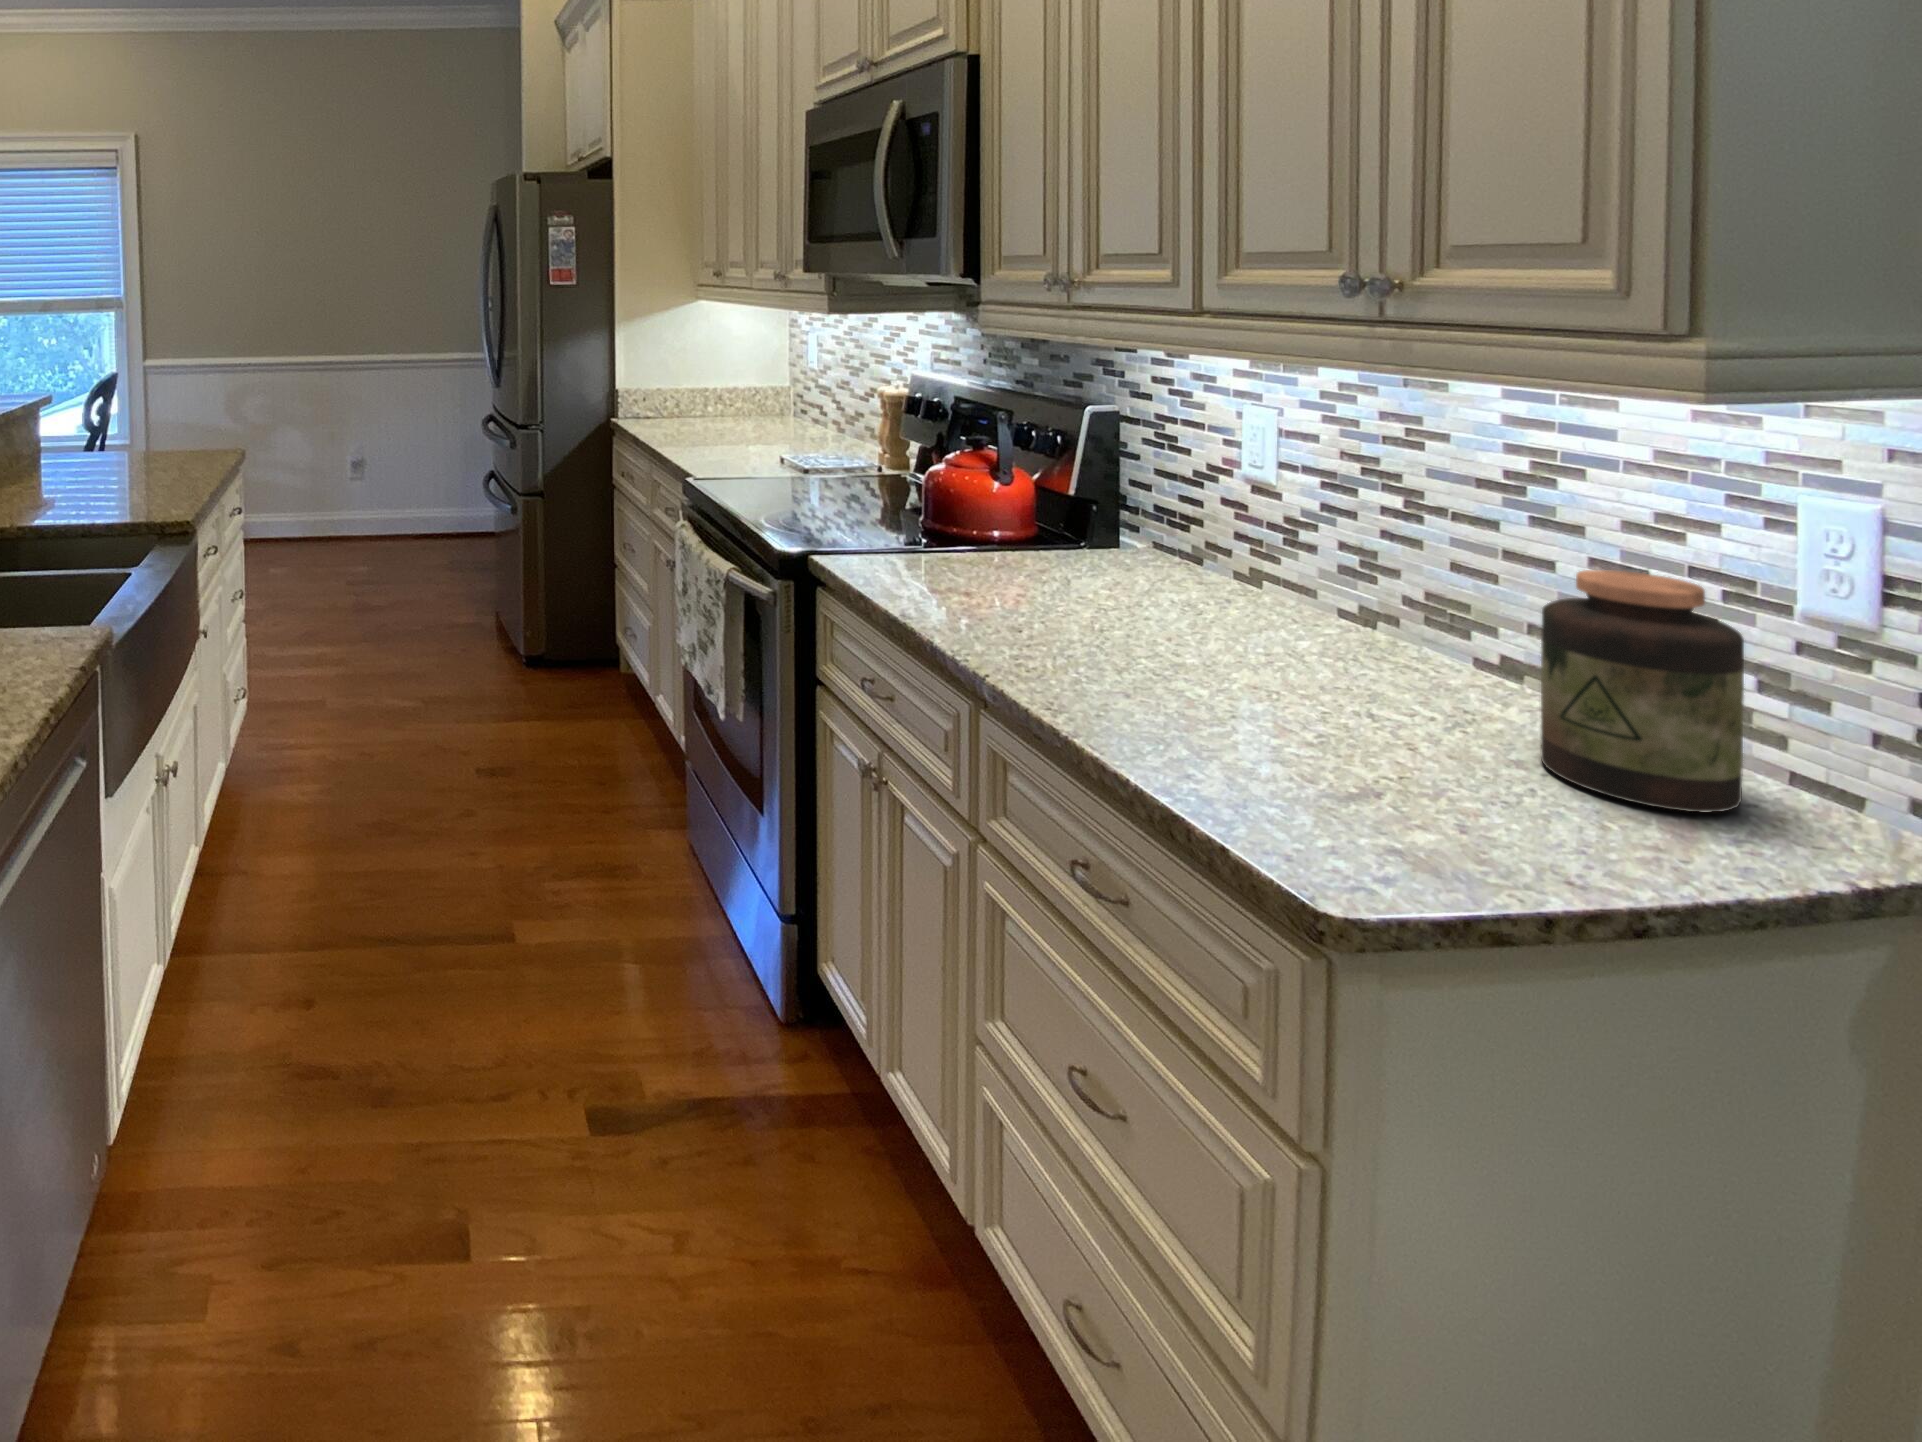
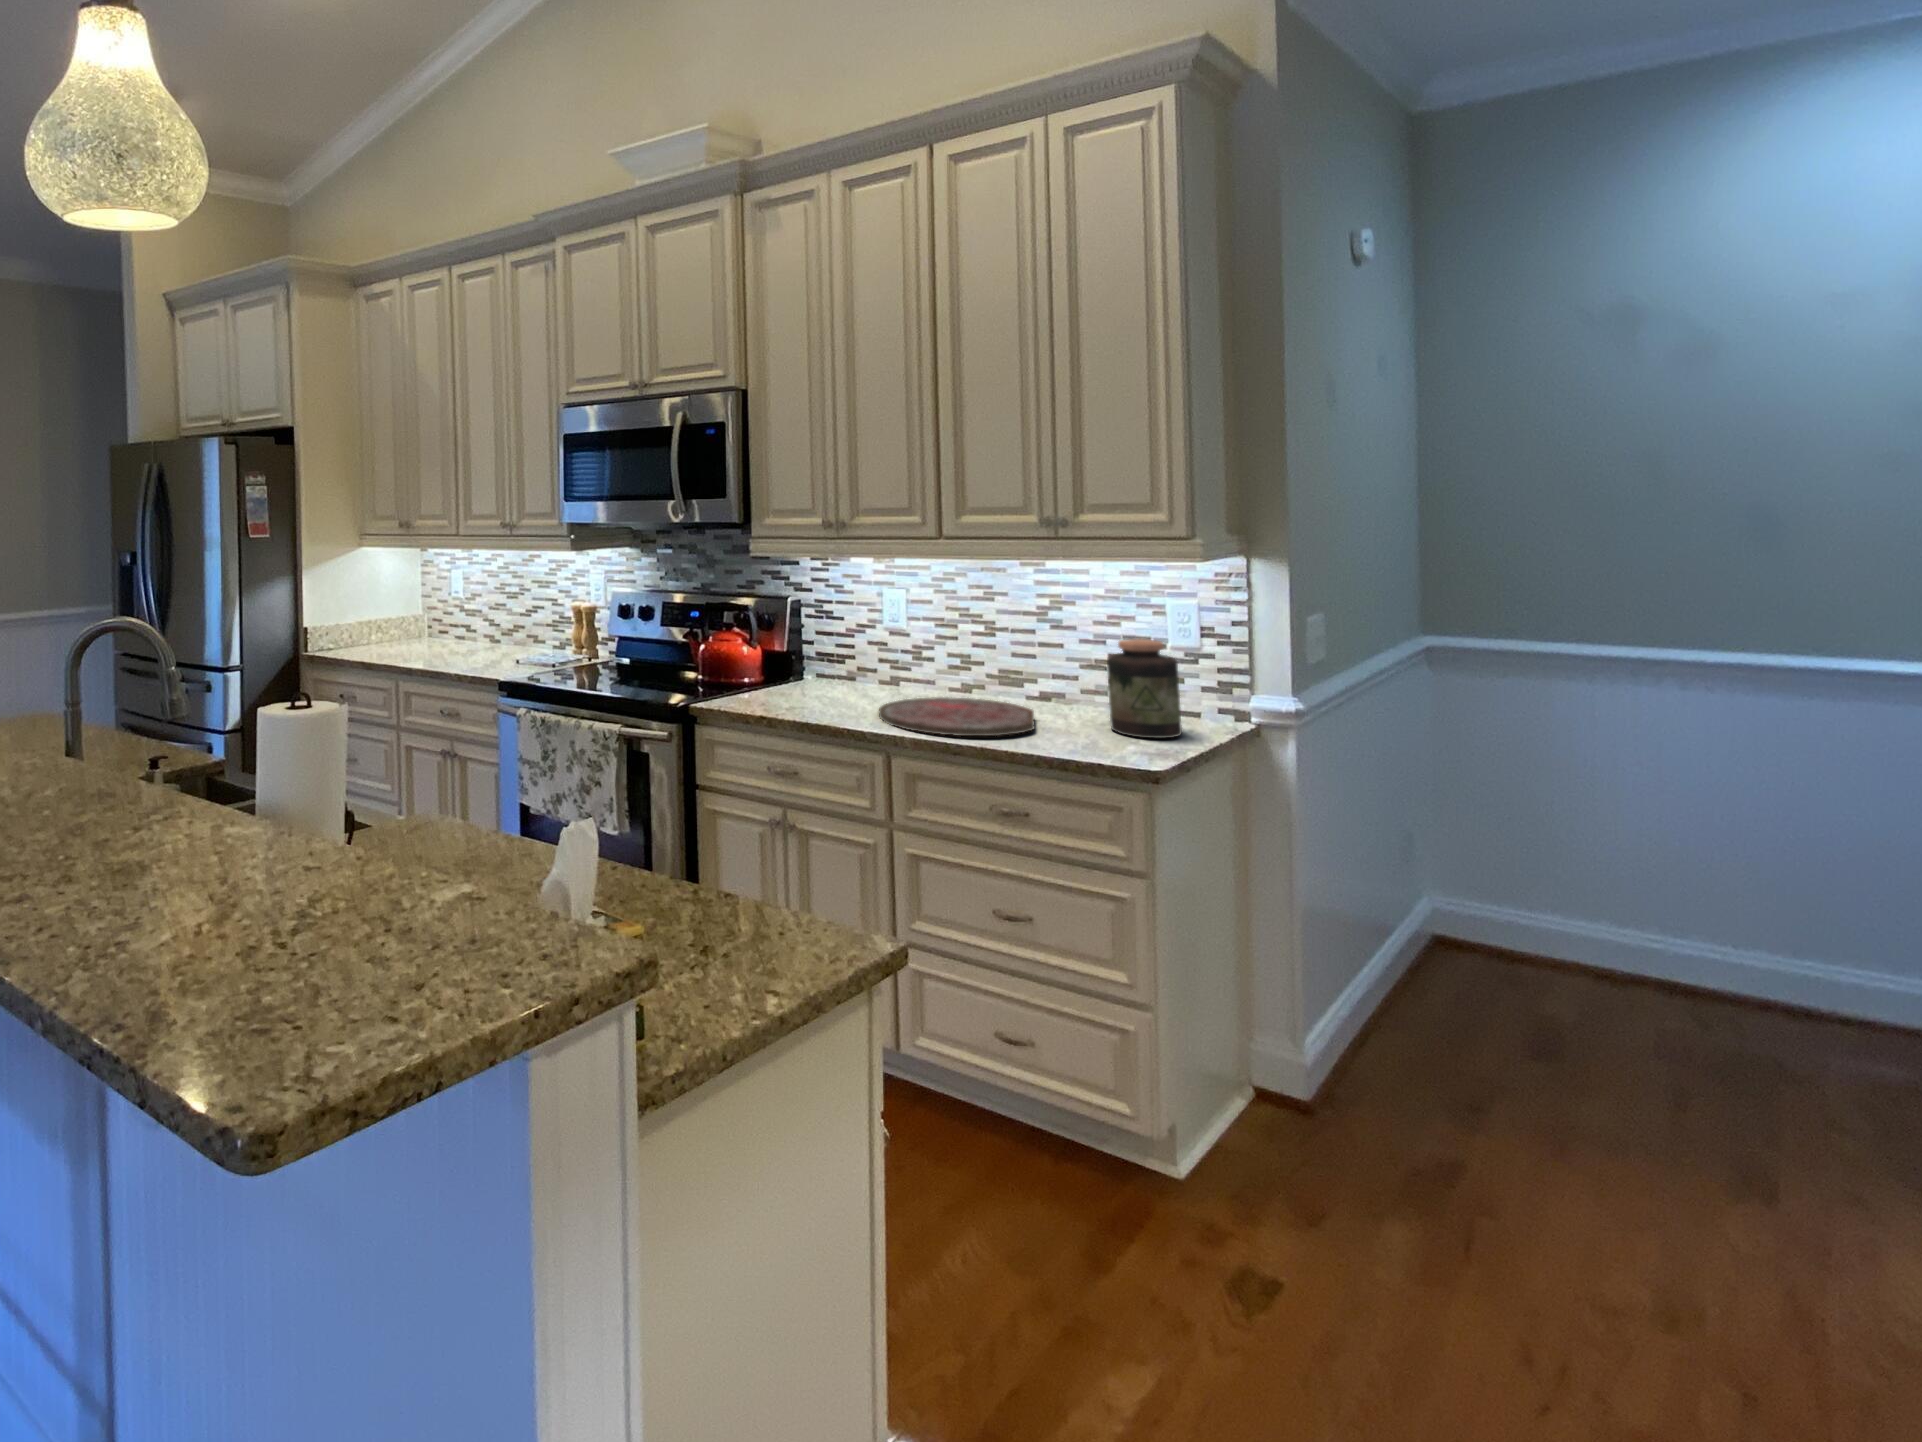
cutting board: none [1064,601,1401,705] -> present [879,697,1034,736]

